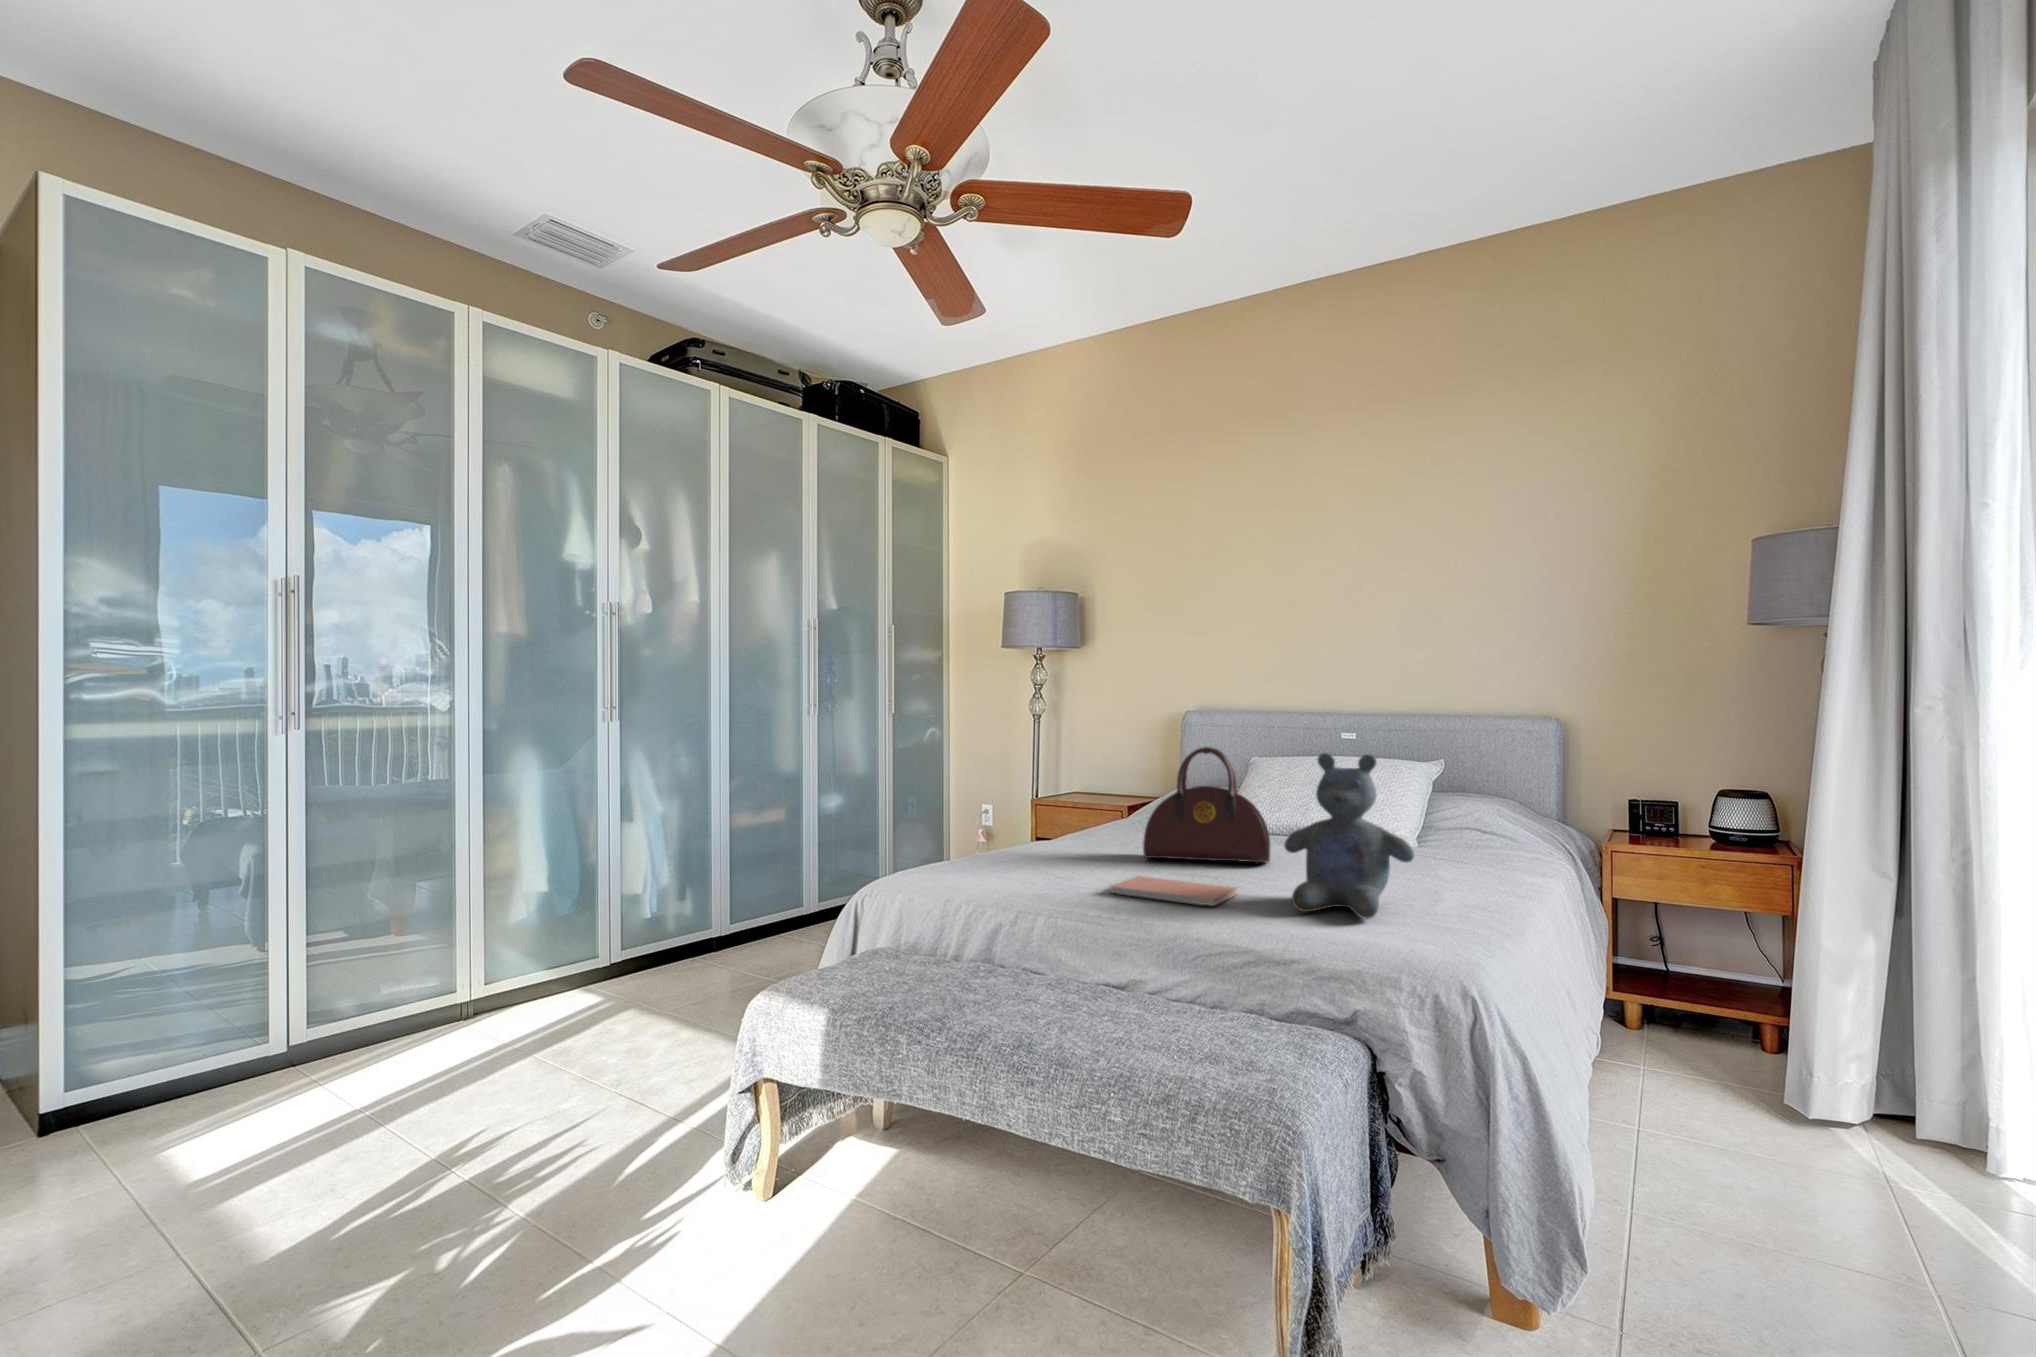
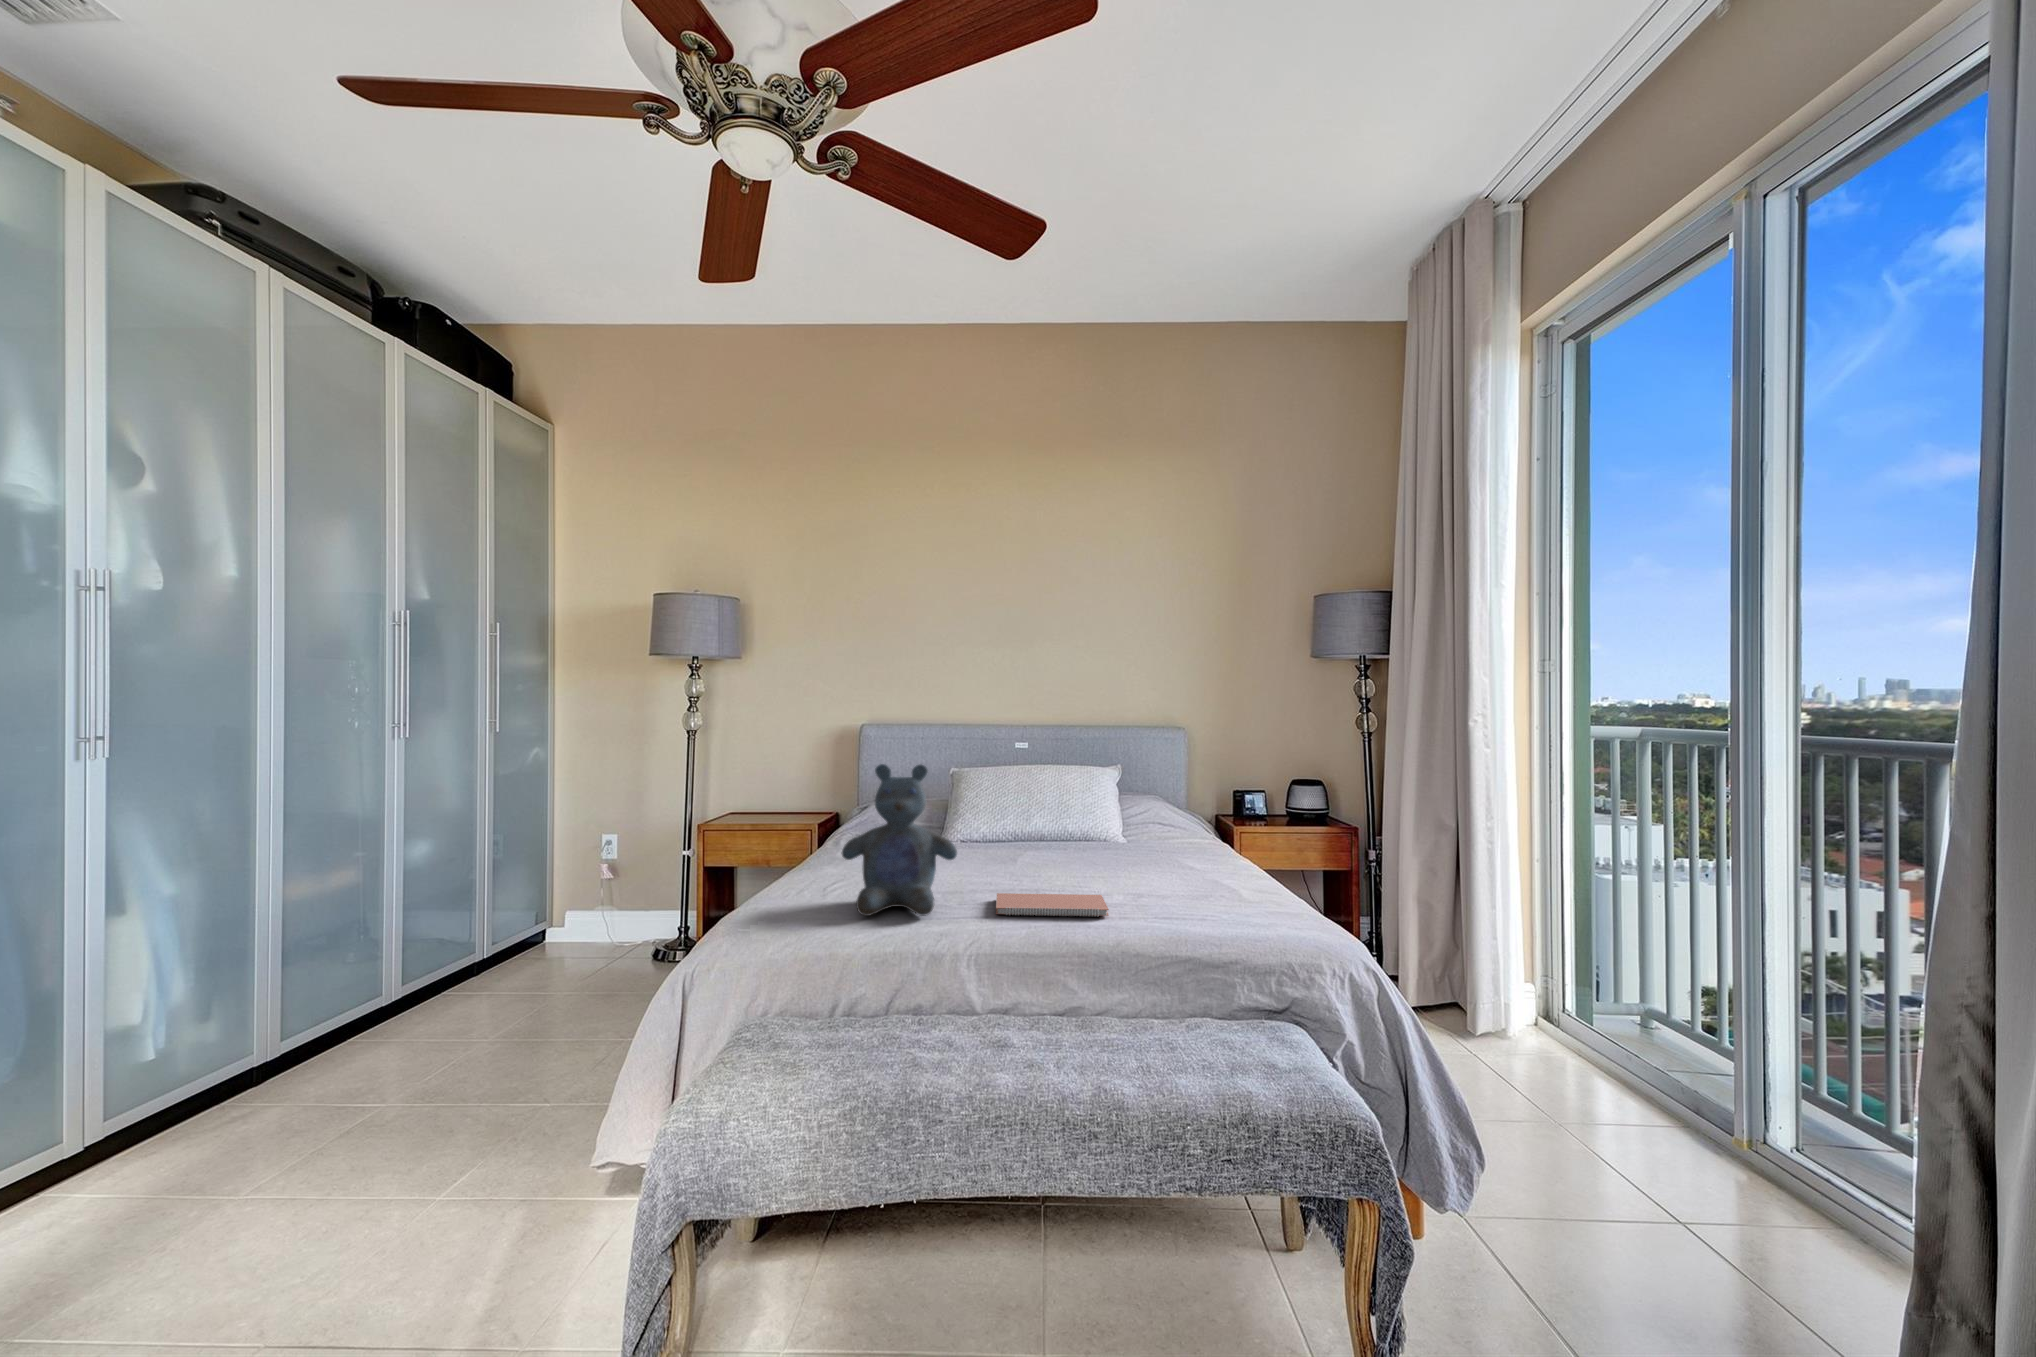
handbag: present [1143,747,1270,863] -> none [952,761,1074,874]
stuffed bear: present [1284,753,1414,919] -> present [842,764,957,916]

